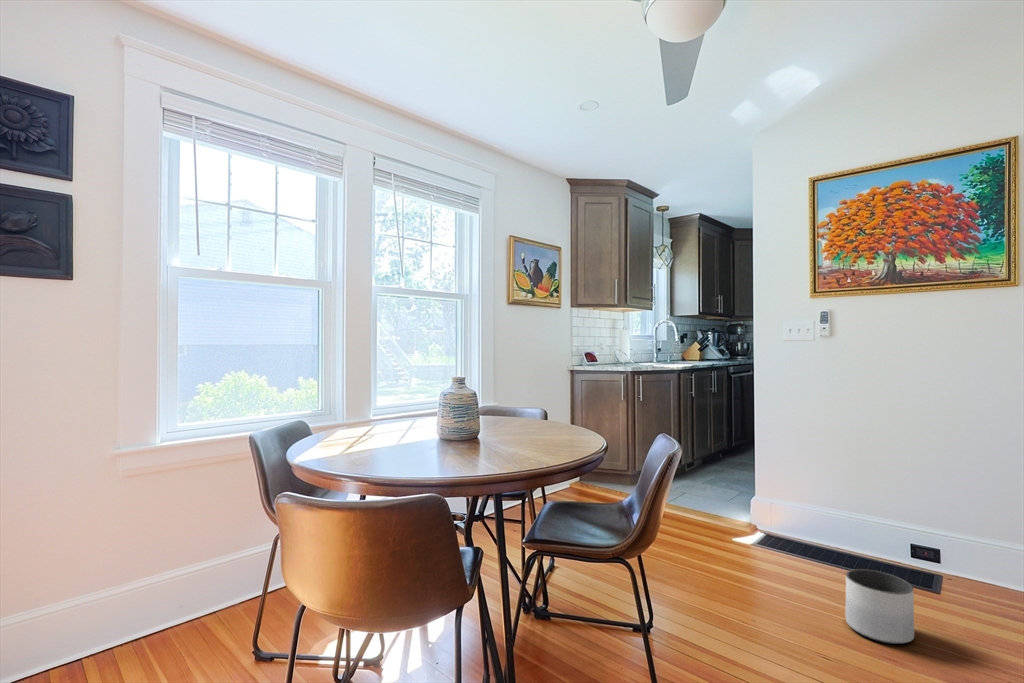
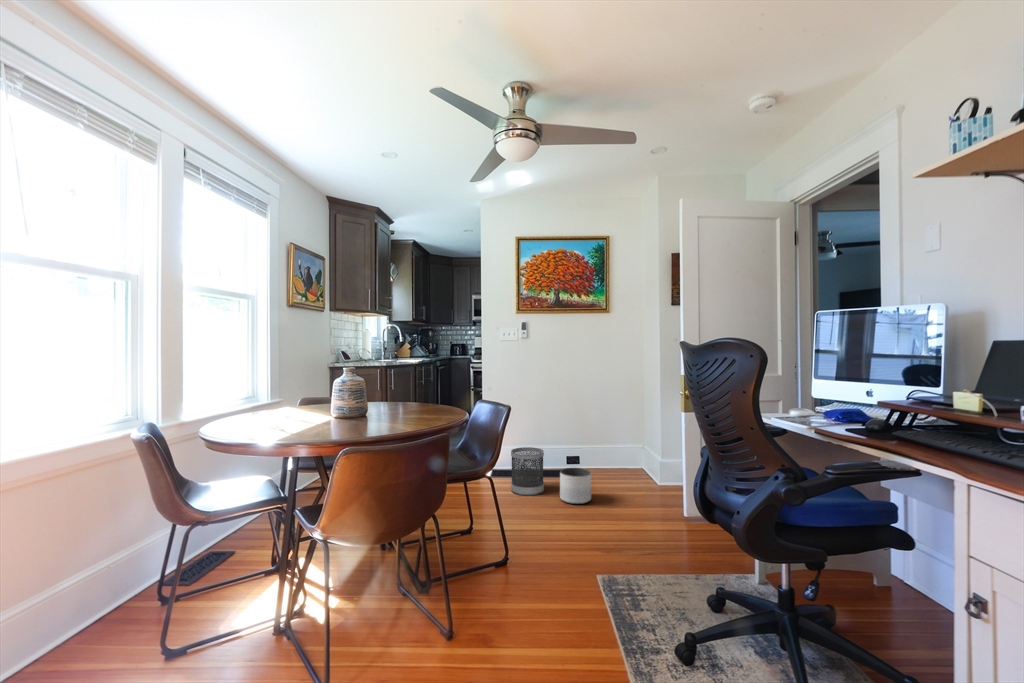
wastebasket: none [768,514,831,599] -> present [511,447,544,495]

